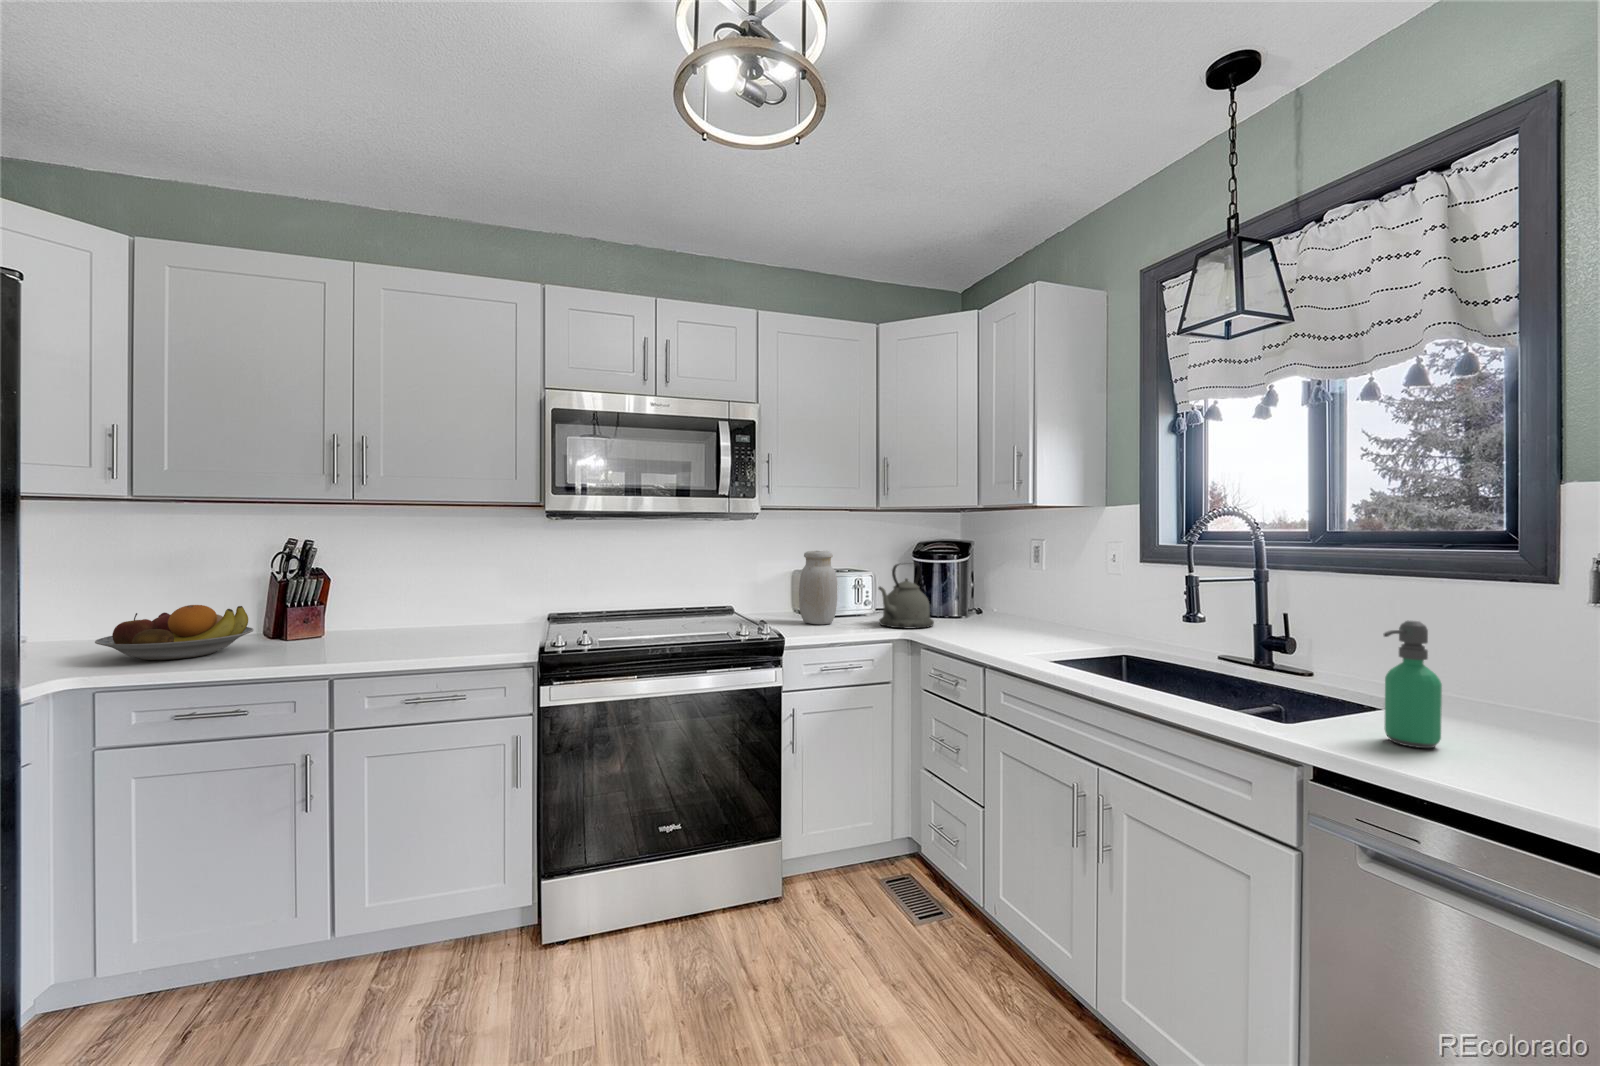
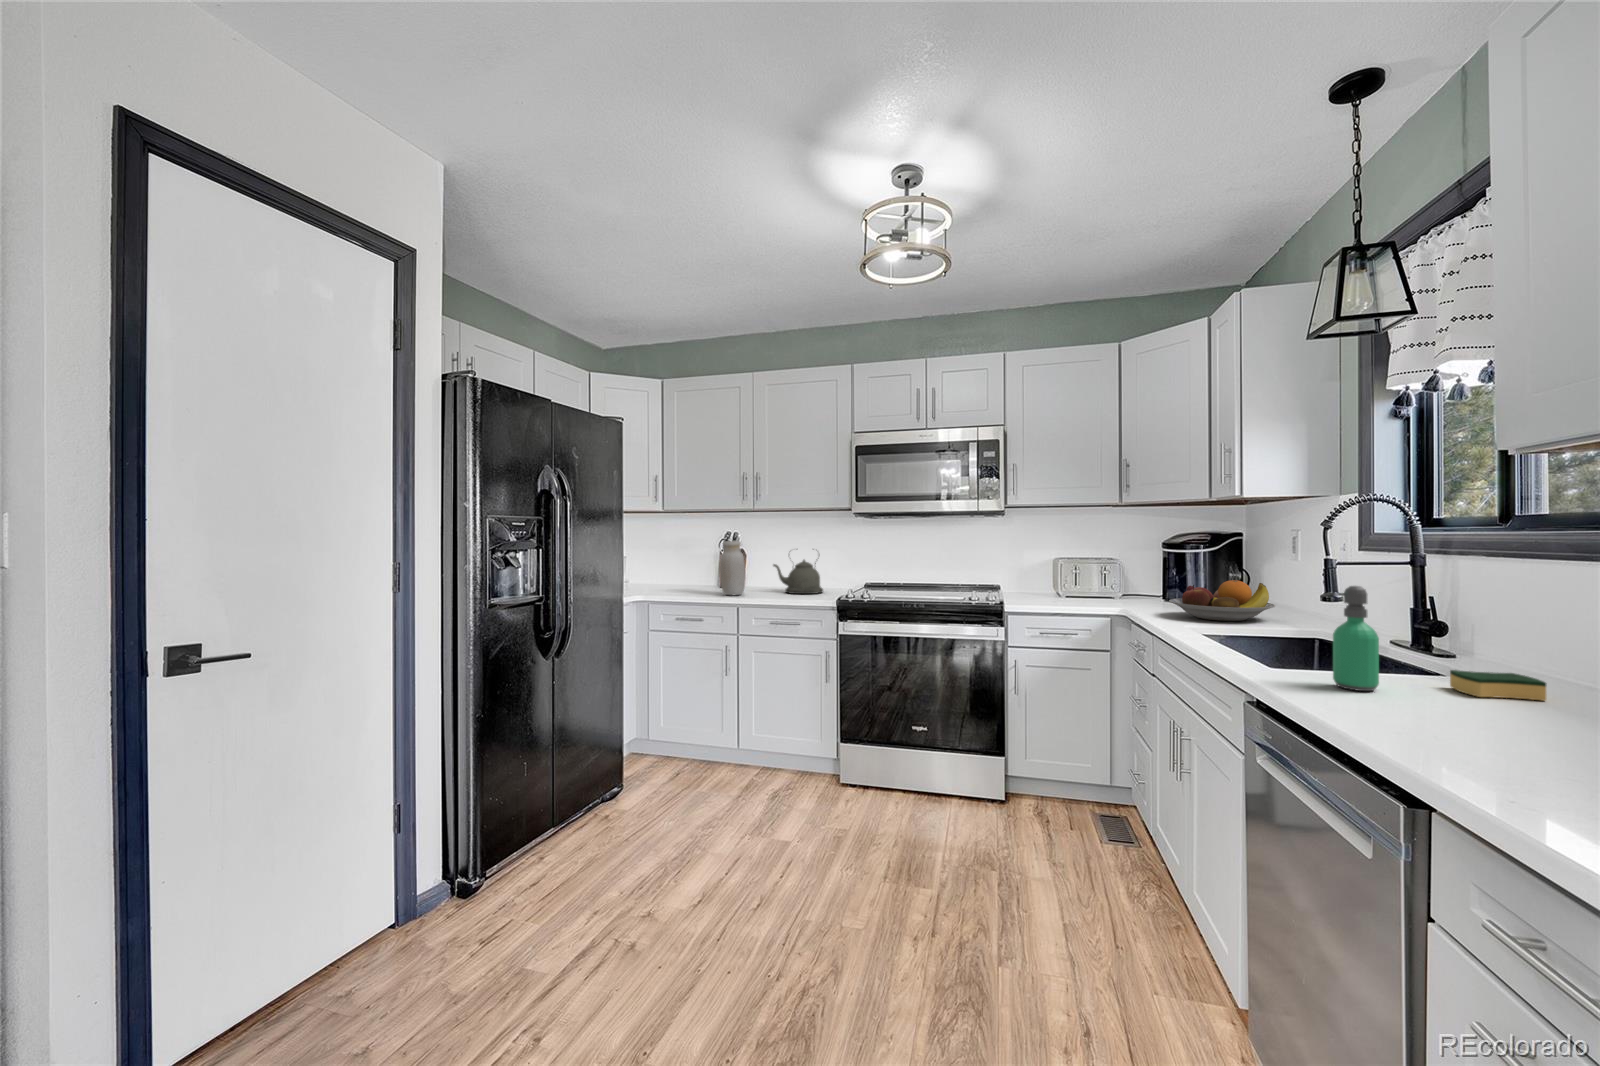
jar: present [799,551,837,624] -> present [719,541,746,595]
kettle: present [879,563,934,628] -> present [773,560,823,594]
fruit bowl: present [95,605,254,660] -> present [1169,580,1275,621]
sponge: none [1442,701,1537,737] -> present [1450,670,1546,701]

